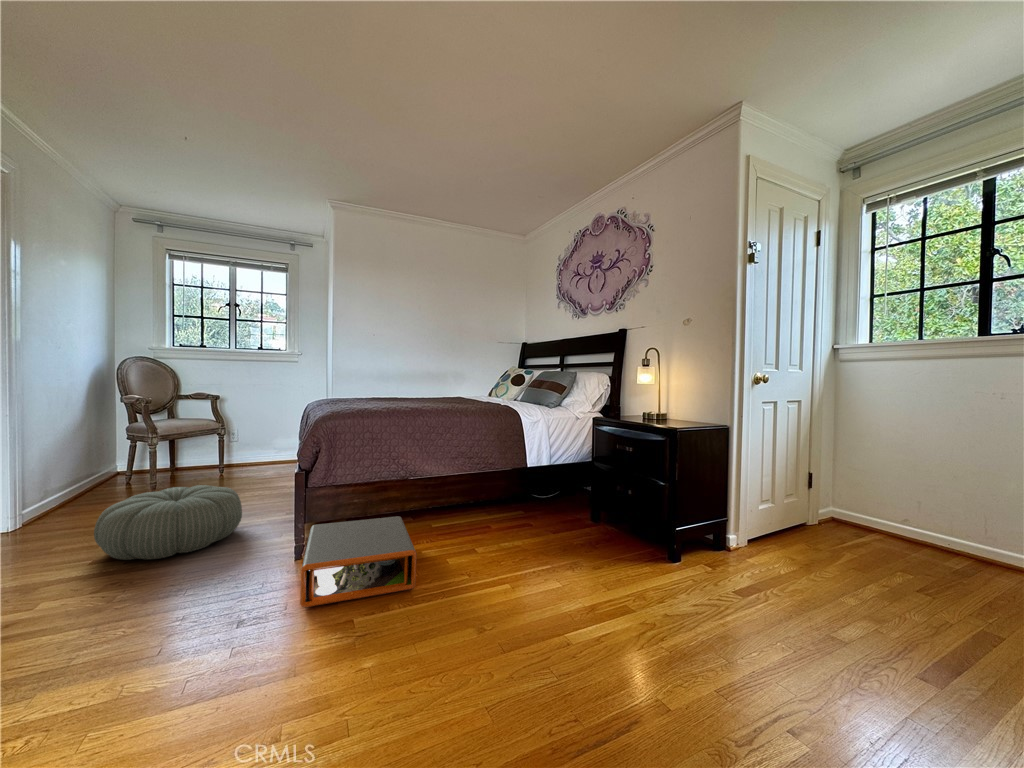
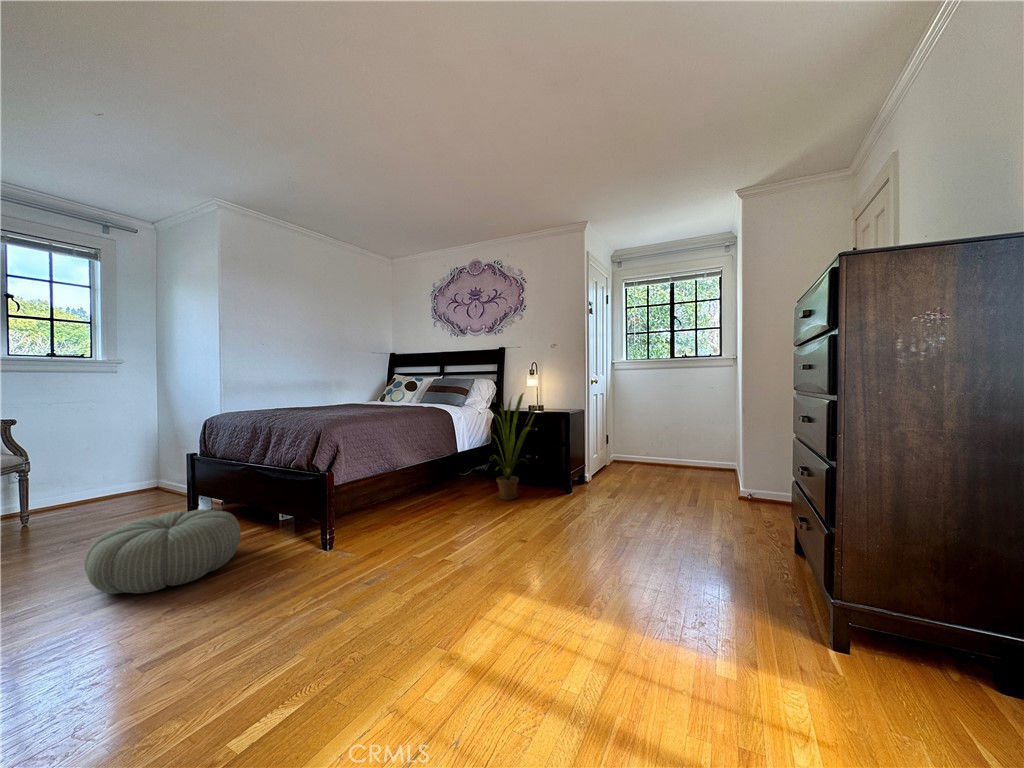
house plant: none [545,391,626,549] -> present [493,393,534,500]
storage box: present [300,516,416,607] -> none [346,499,457,560]

